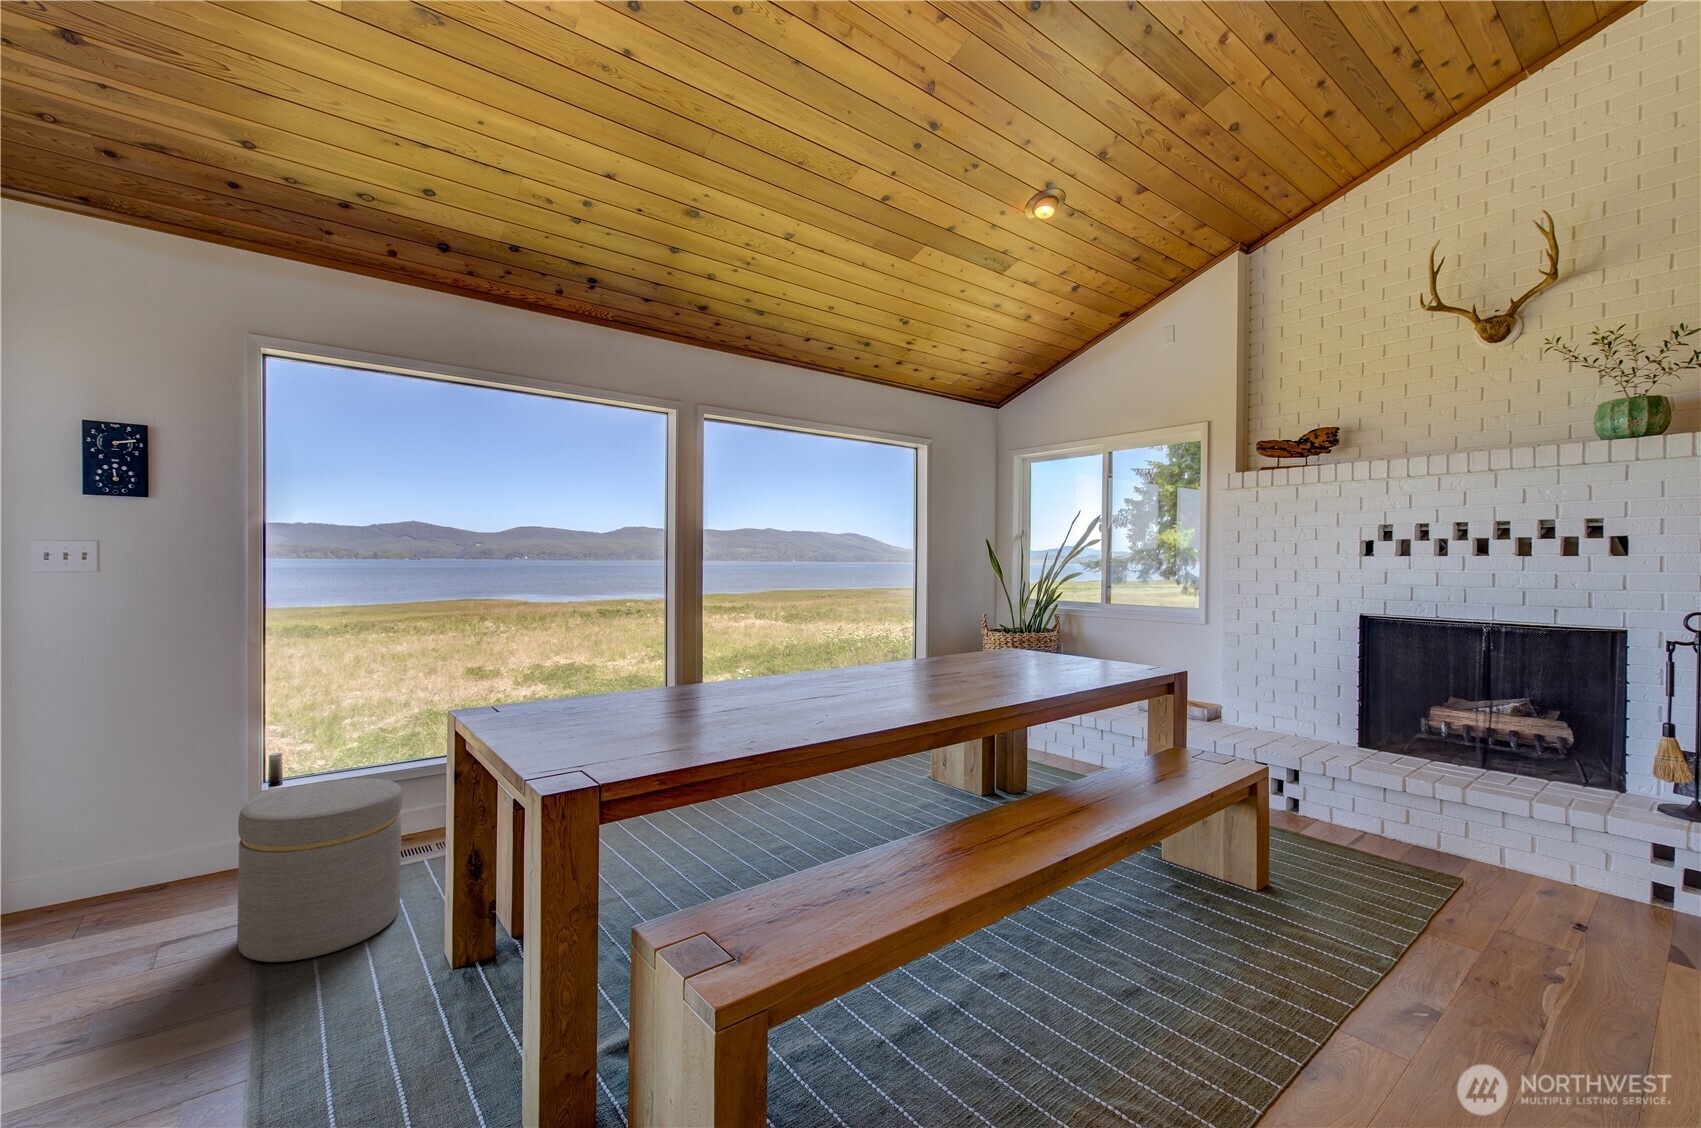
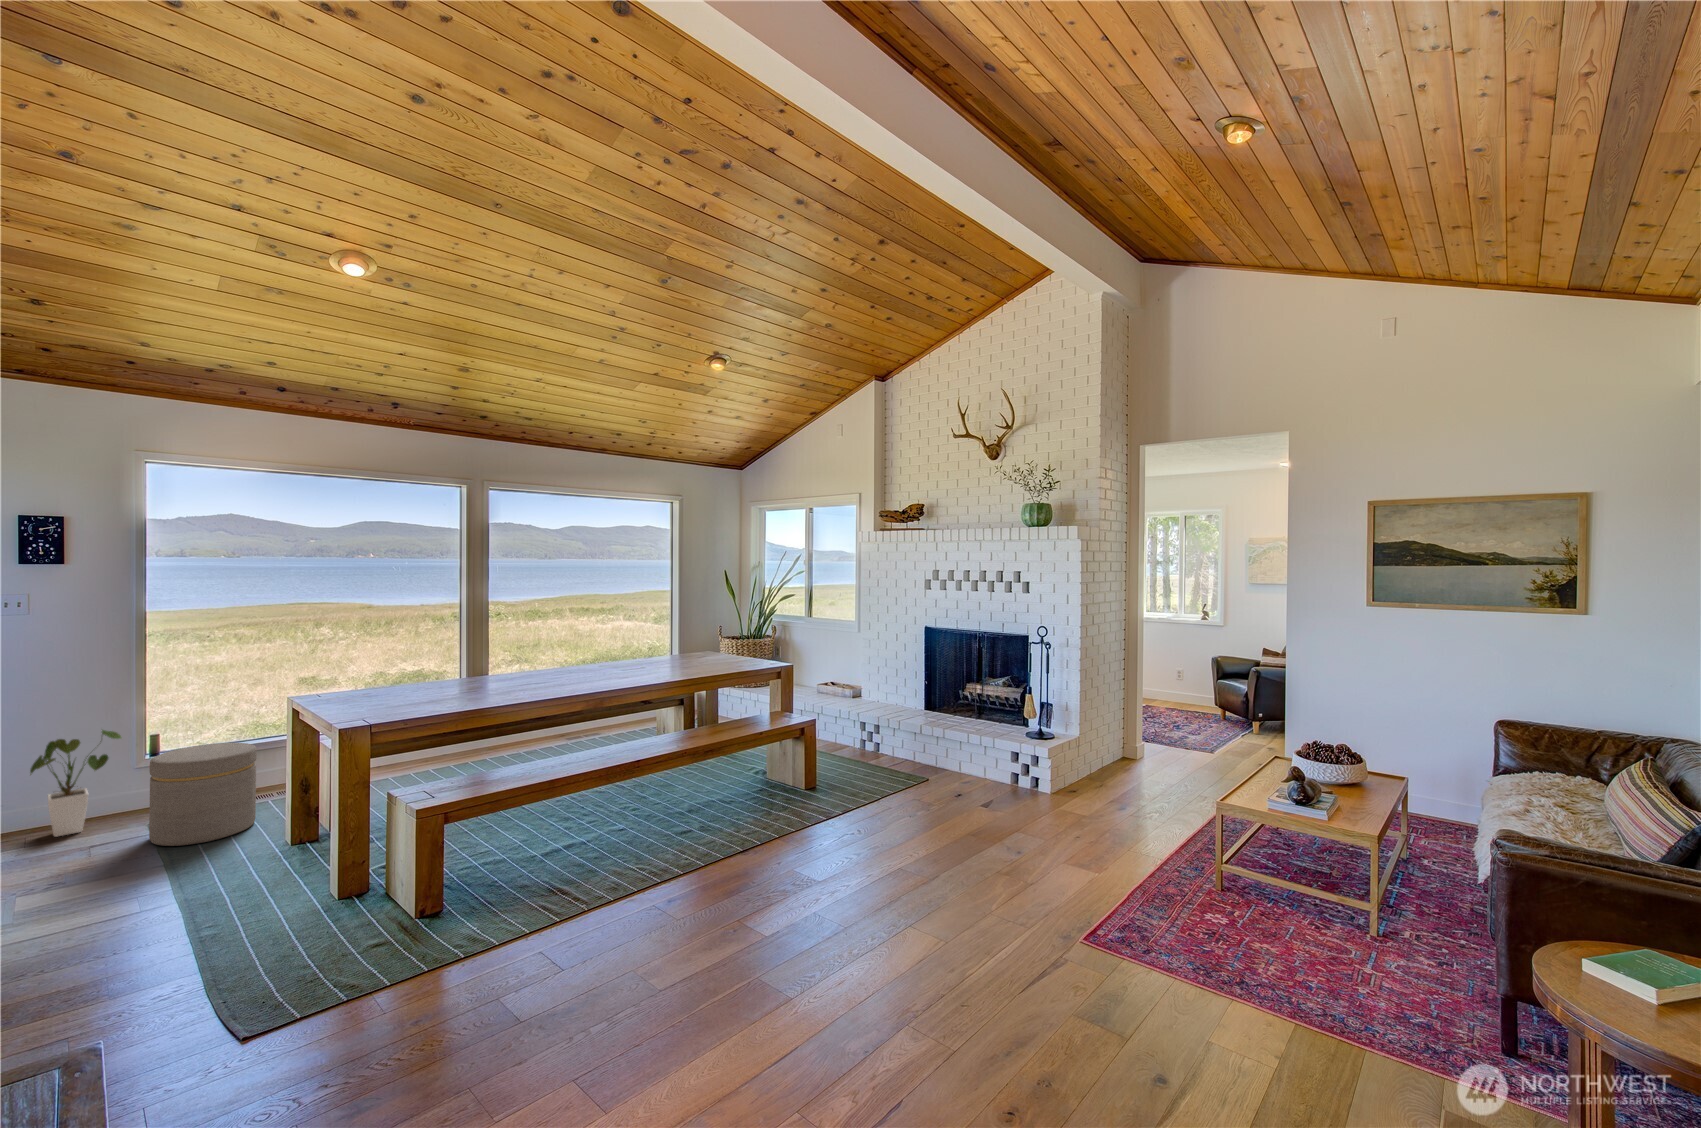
house plant: none [77,747,227,923] -> present [30,730,121,837]

